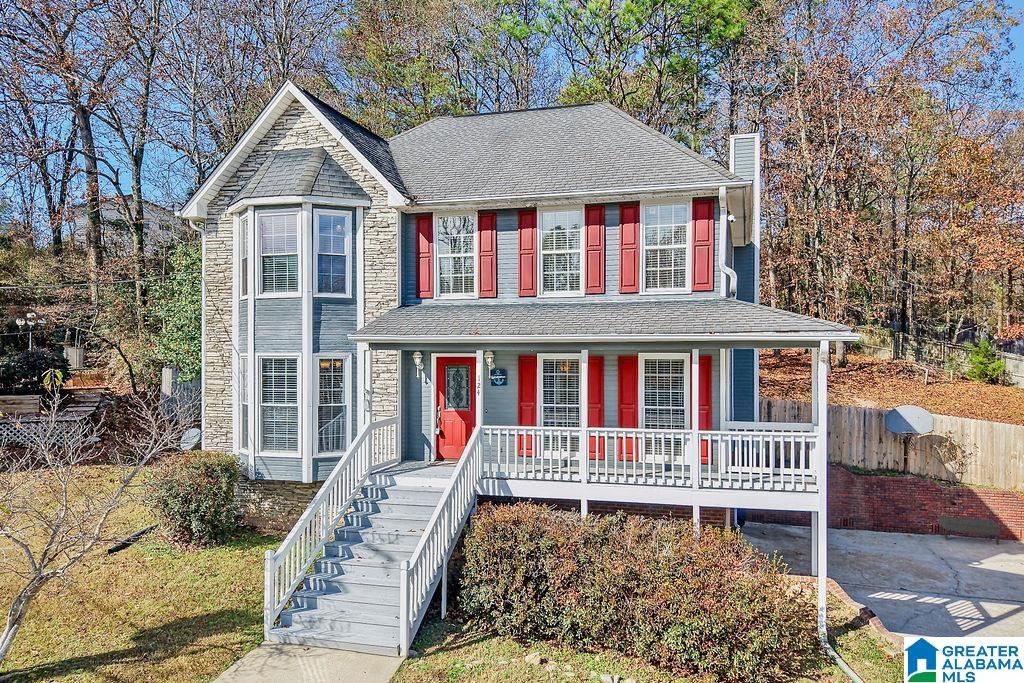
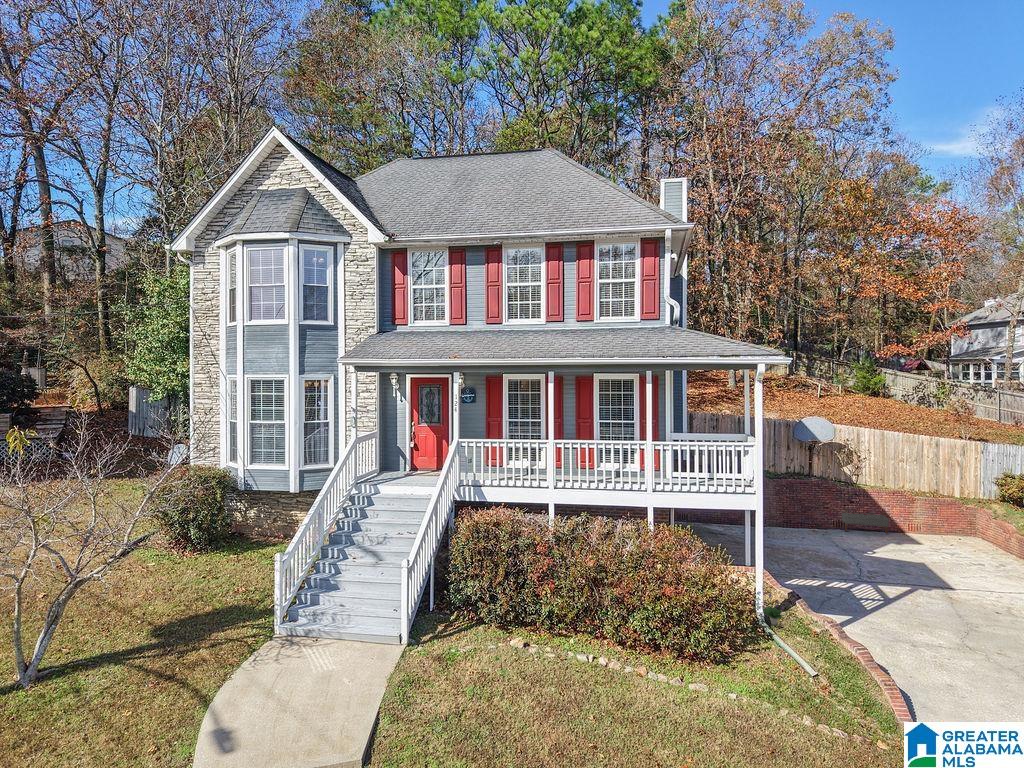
potted plant: none [826,610,856,647] -> present [763,594,784,625]

